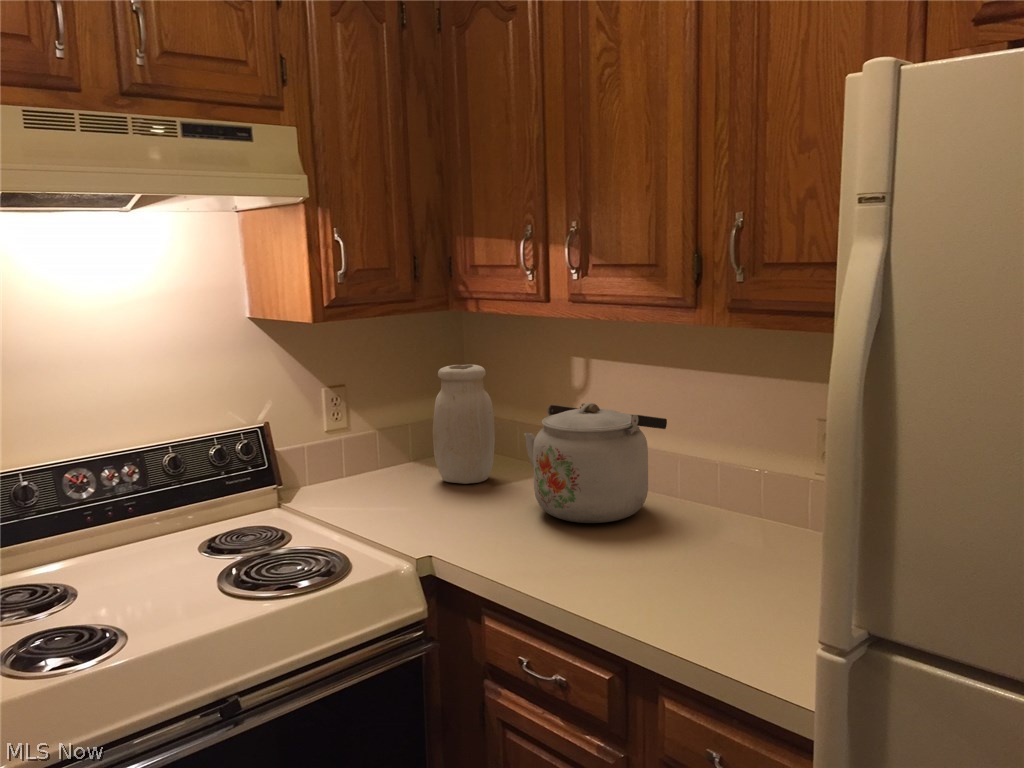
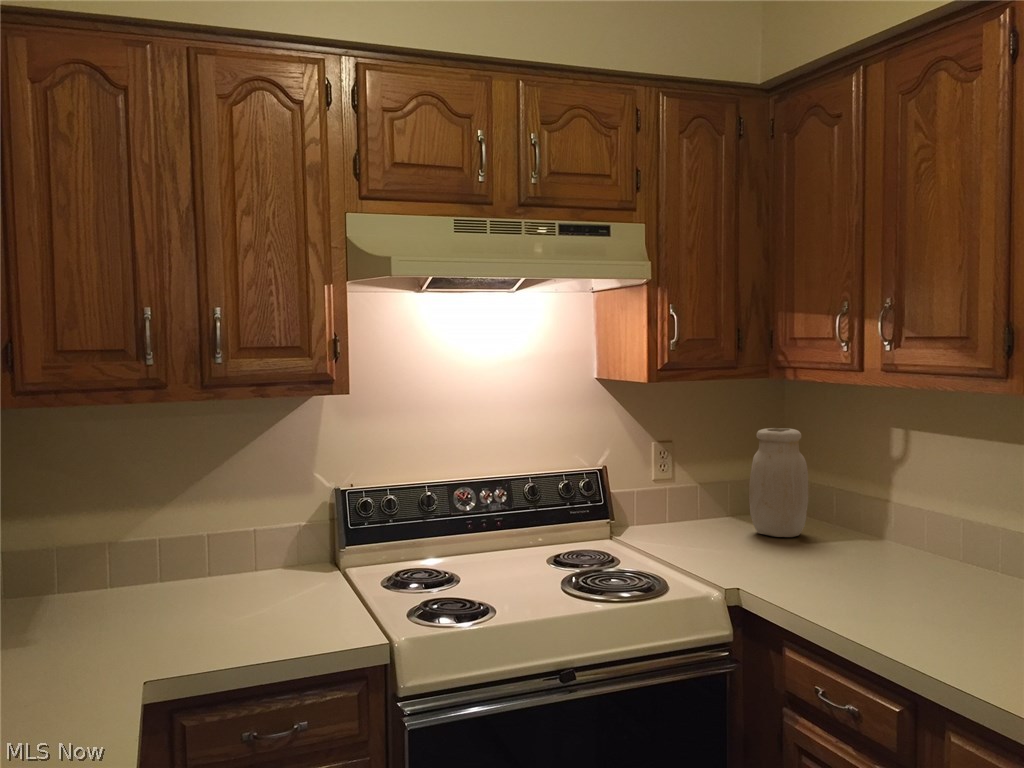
kettle: present [524,403,667,523] -> none [835,467,983,580]

